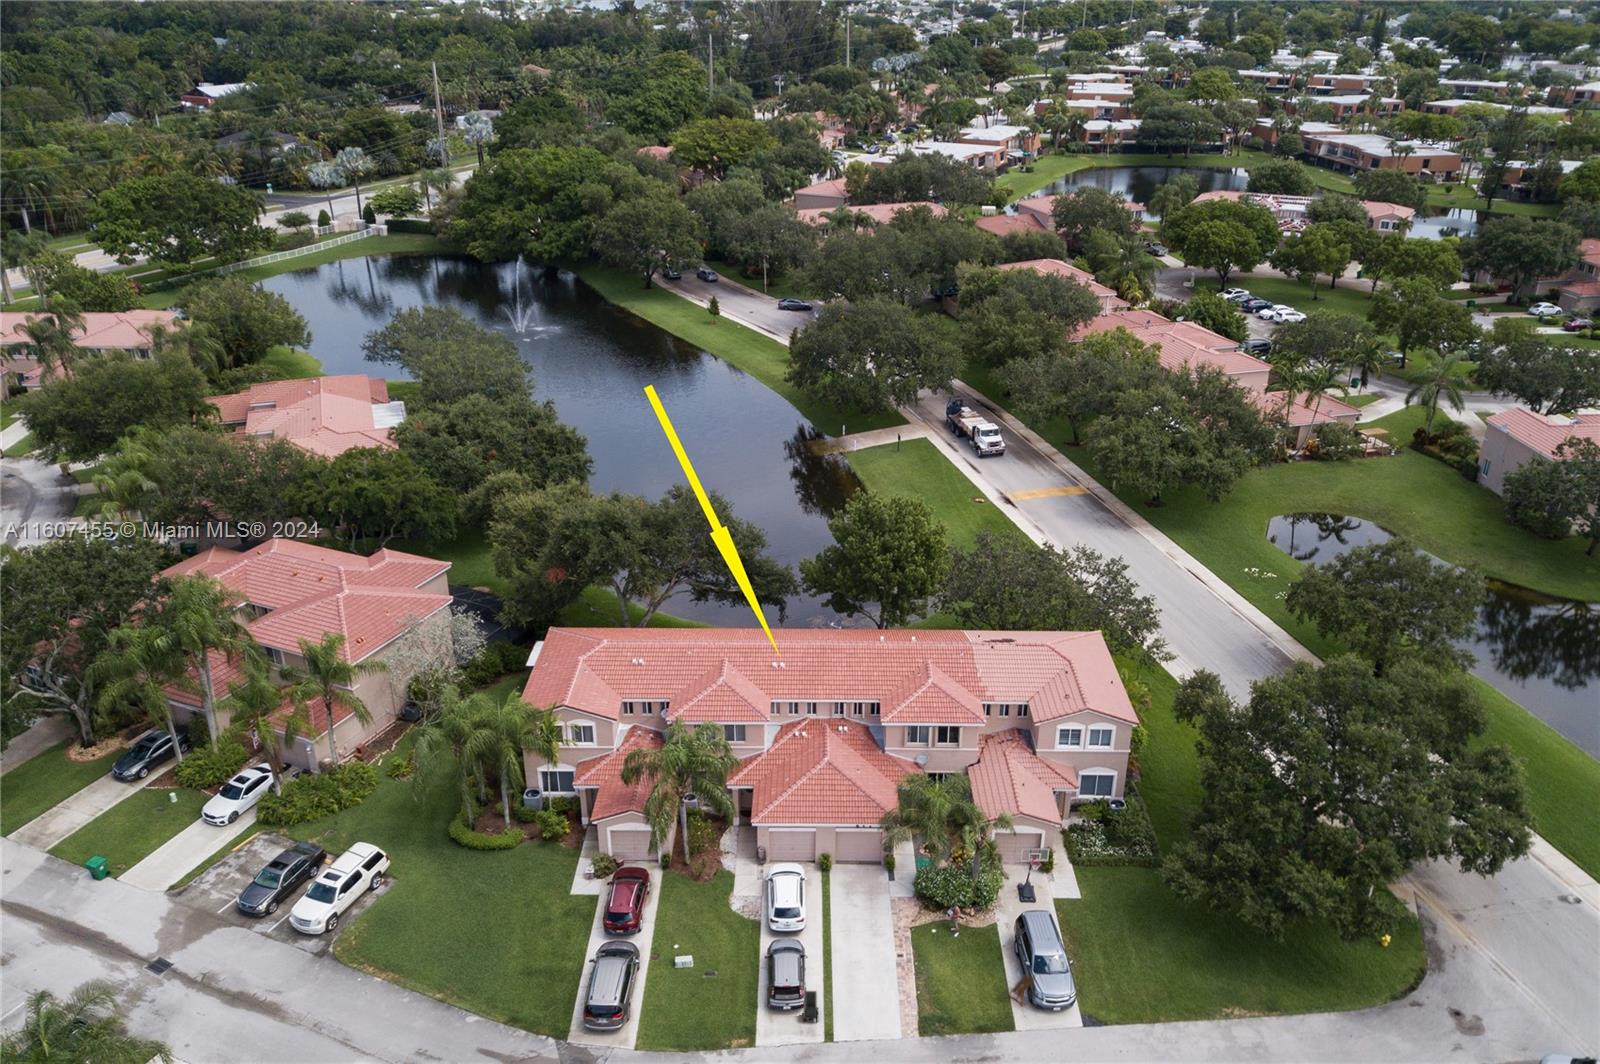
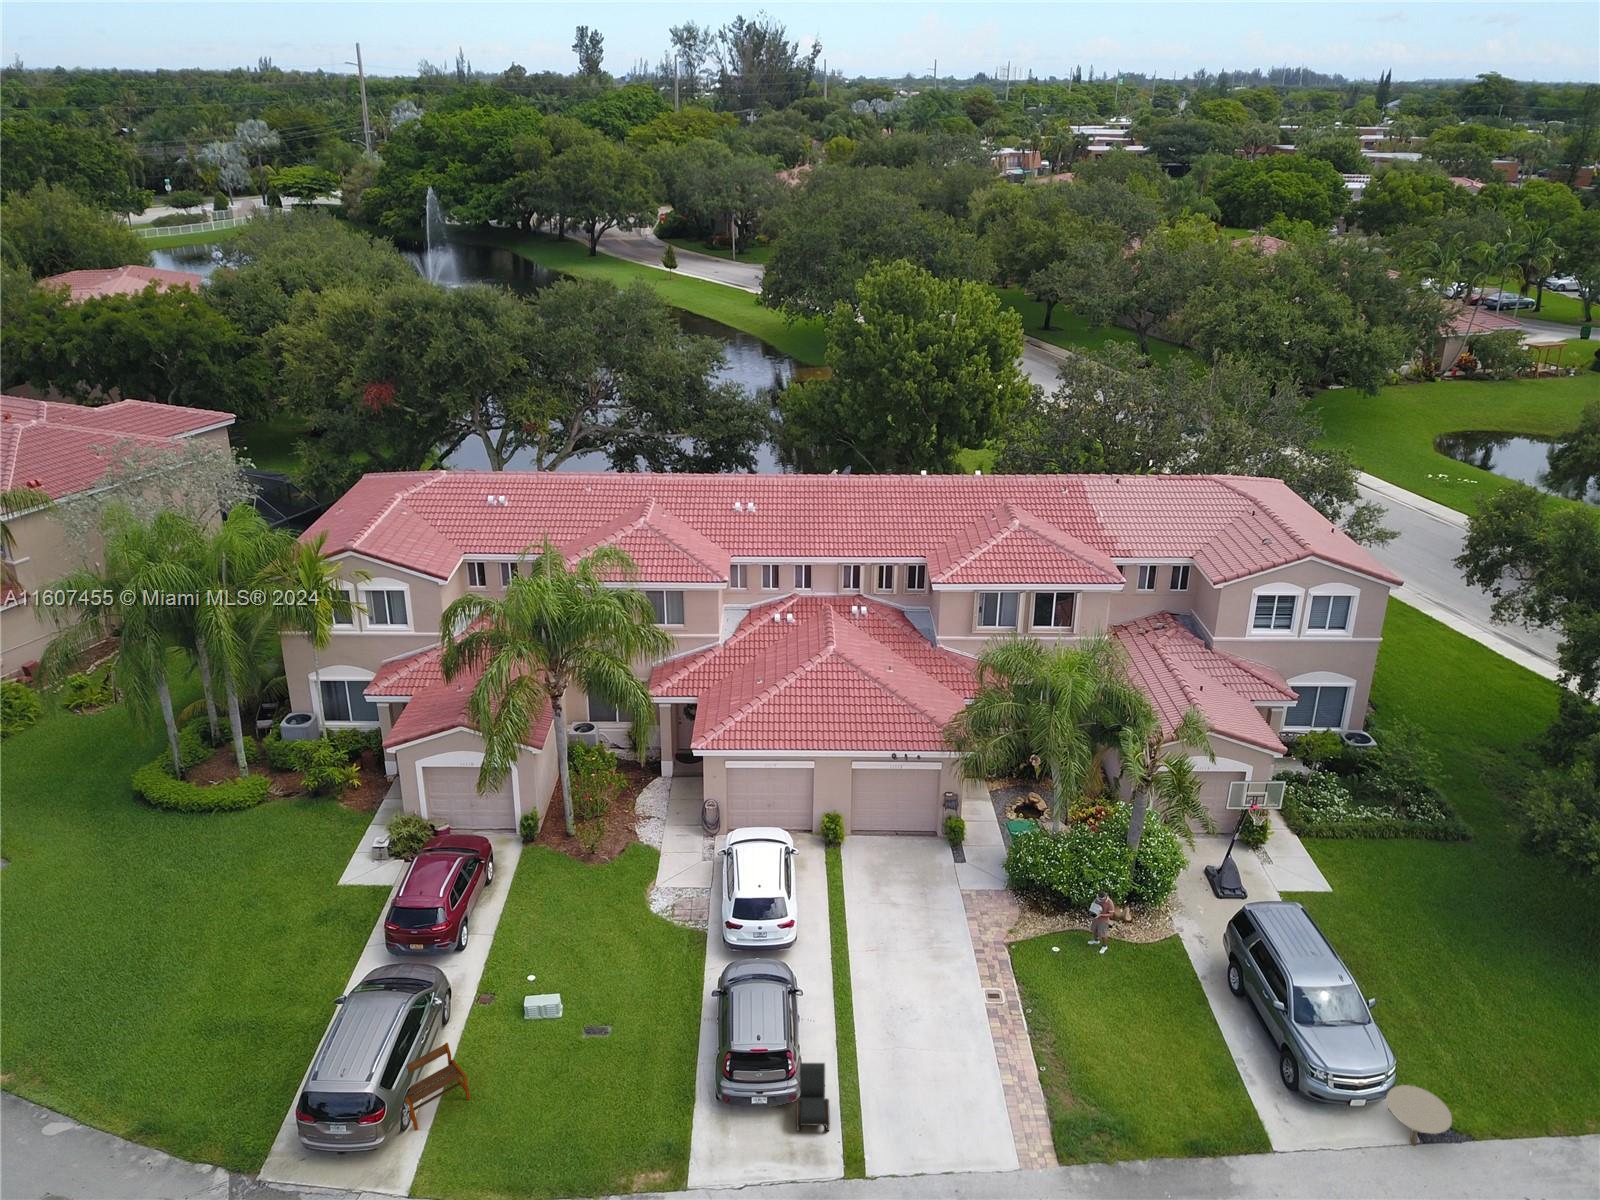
bench: present [1009,975,1035,1006] -> present [405,1043,470,1130]
round table: none [1071,1002,1099,1030] -> present [1386,1085,1452,1146]

